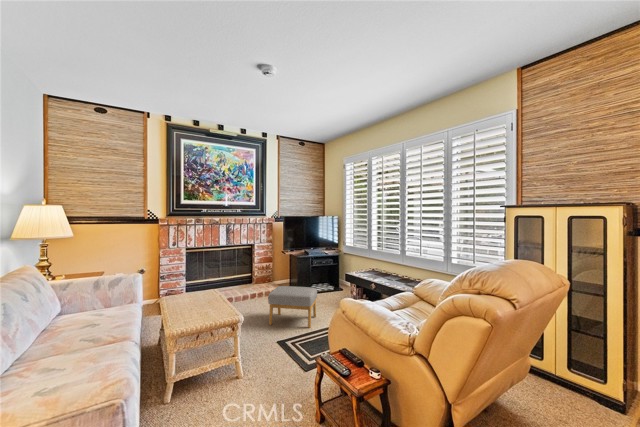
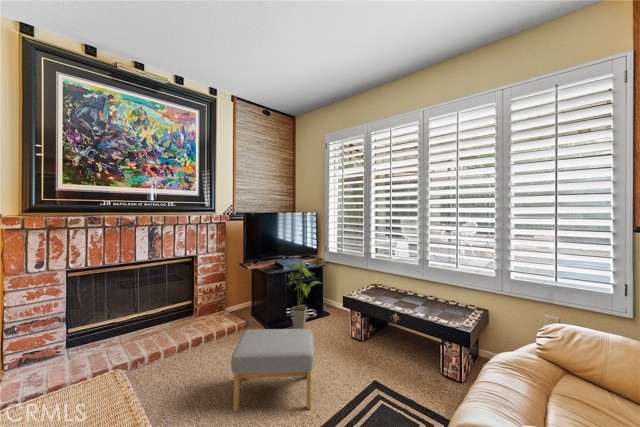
house plant: none [311,251,335,297] -> present [289,263,320,329]

